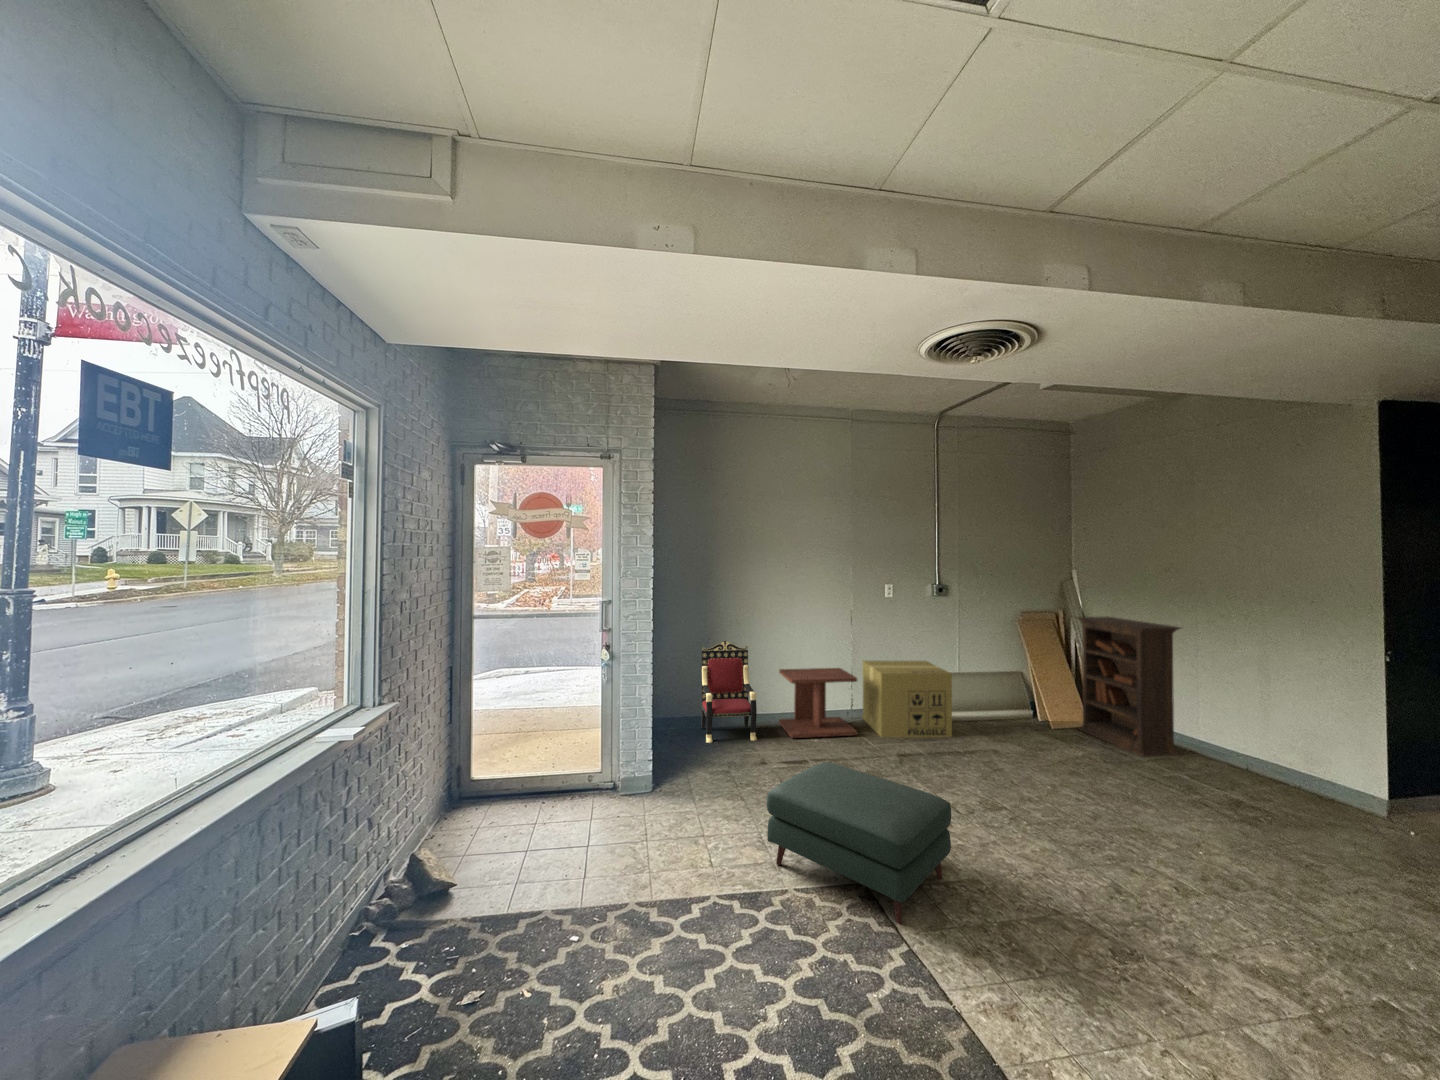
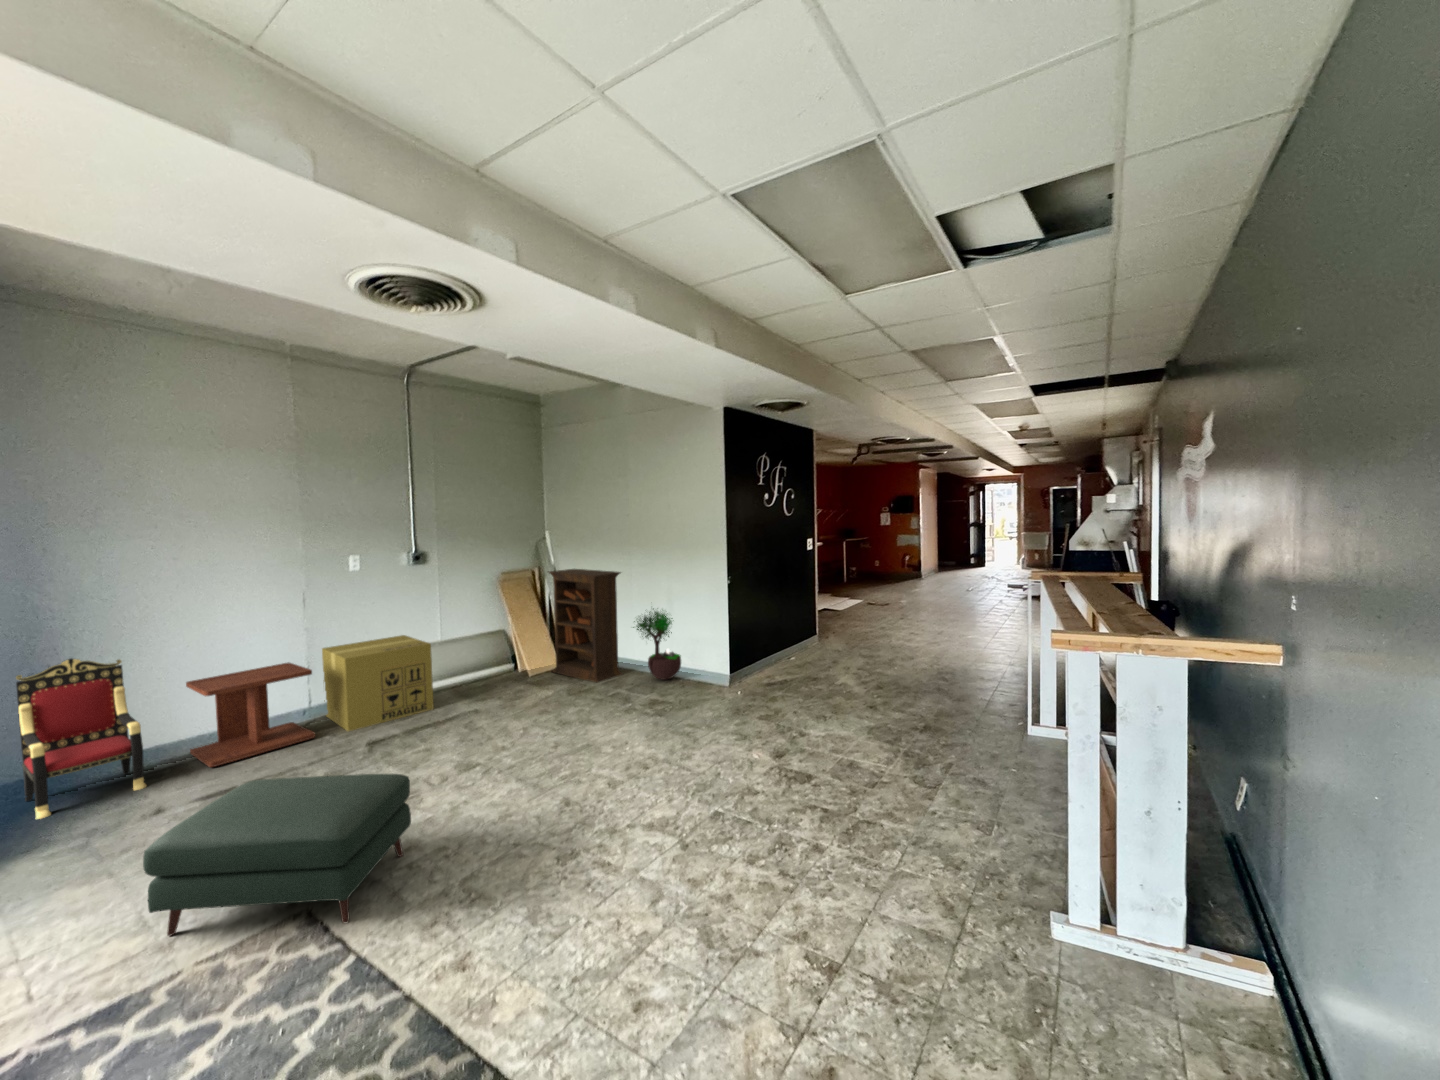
potted tree: none [1198,672,1290,781] -> present [633,608,681,680]

